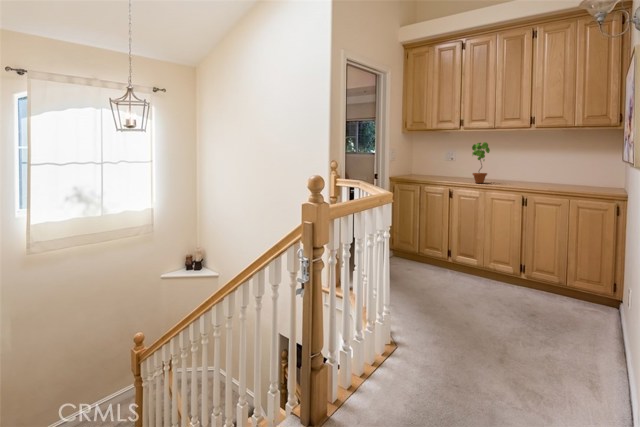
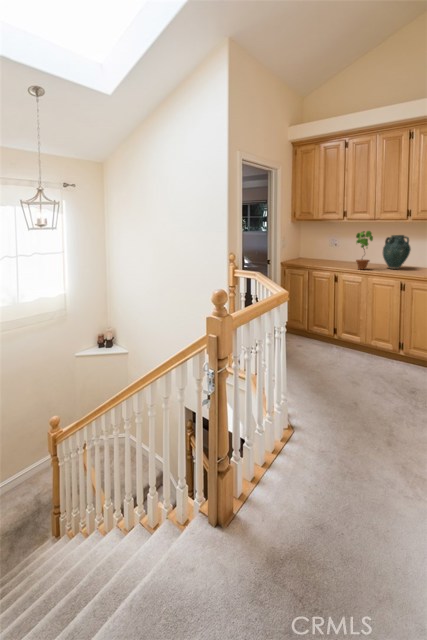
vase: none [501,147,531,183] -> present [383,235,411,269]

